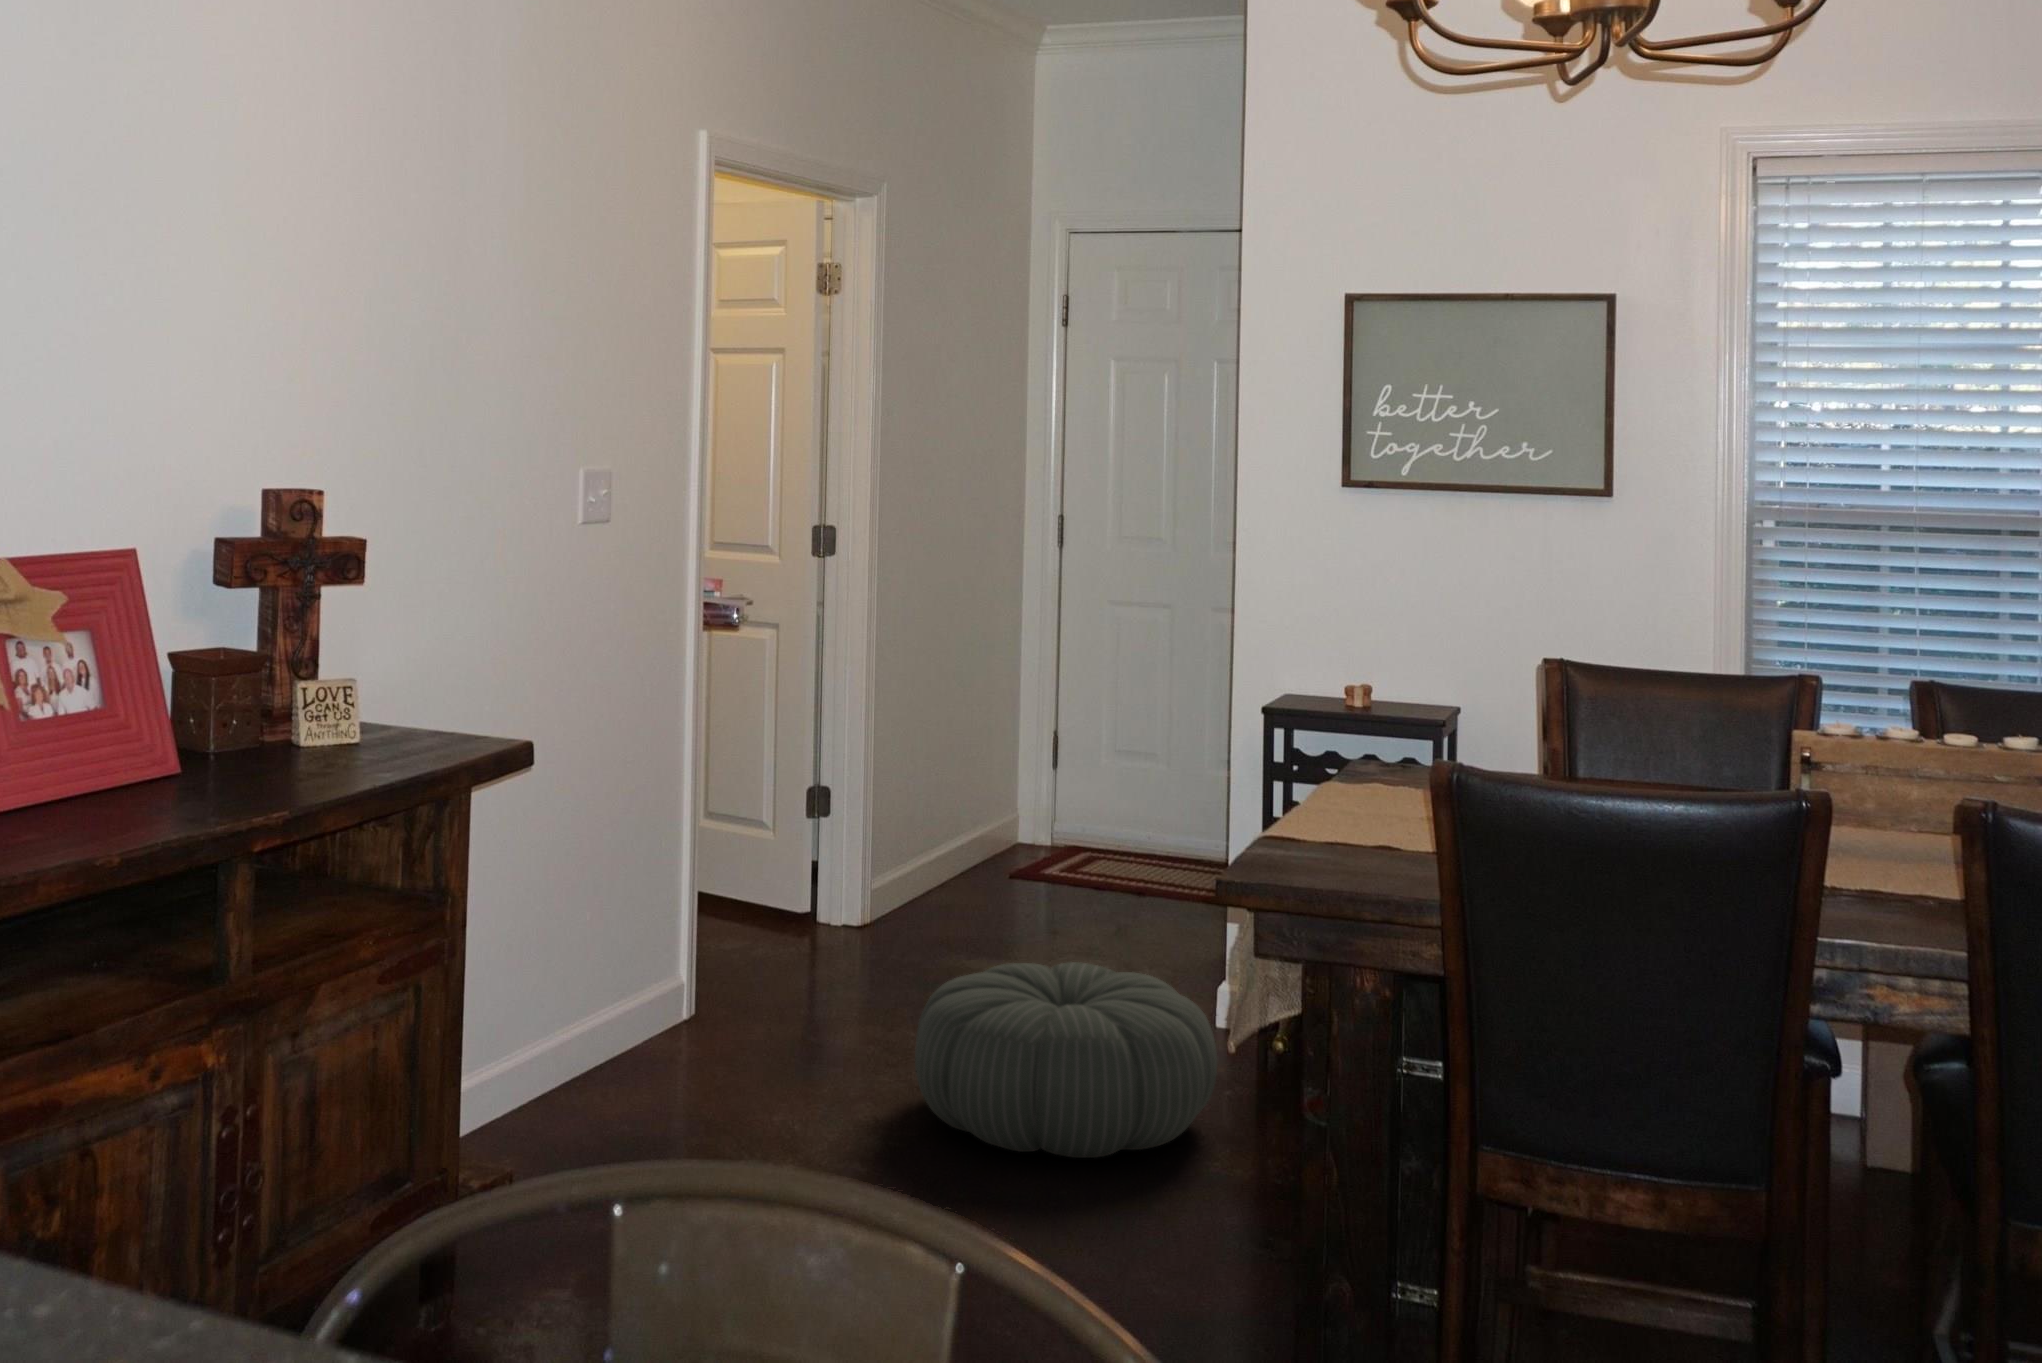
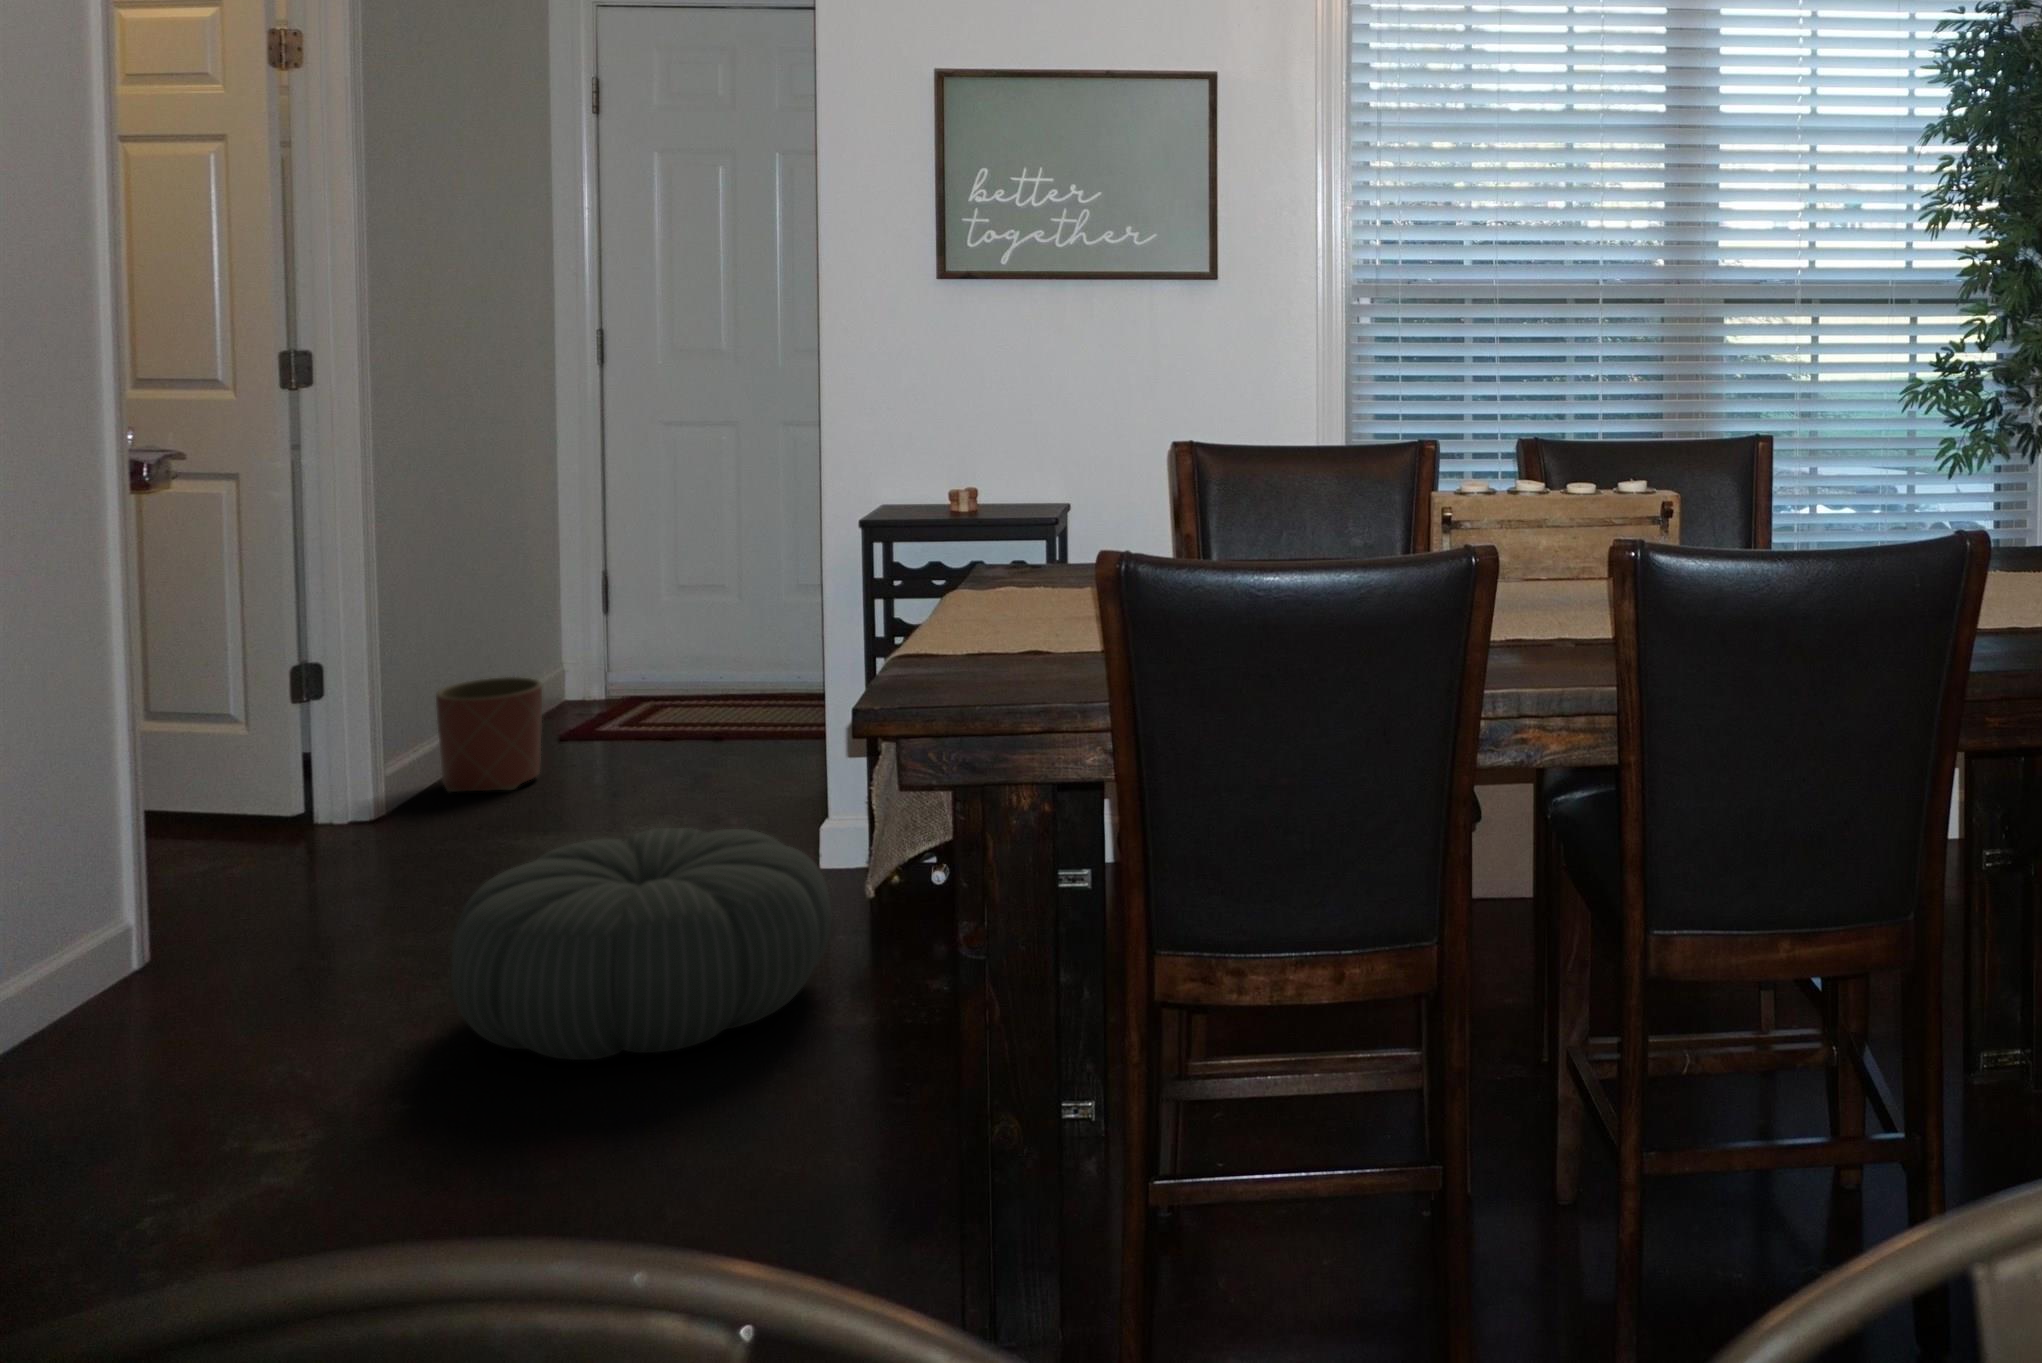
planter: none [915,817,996,918] -> present [436,677,542,792]

